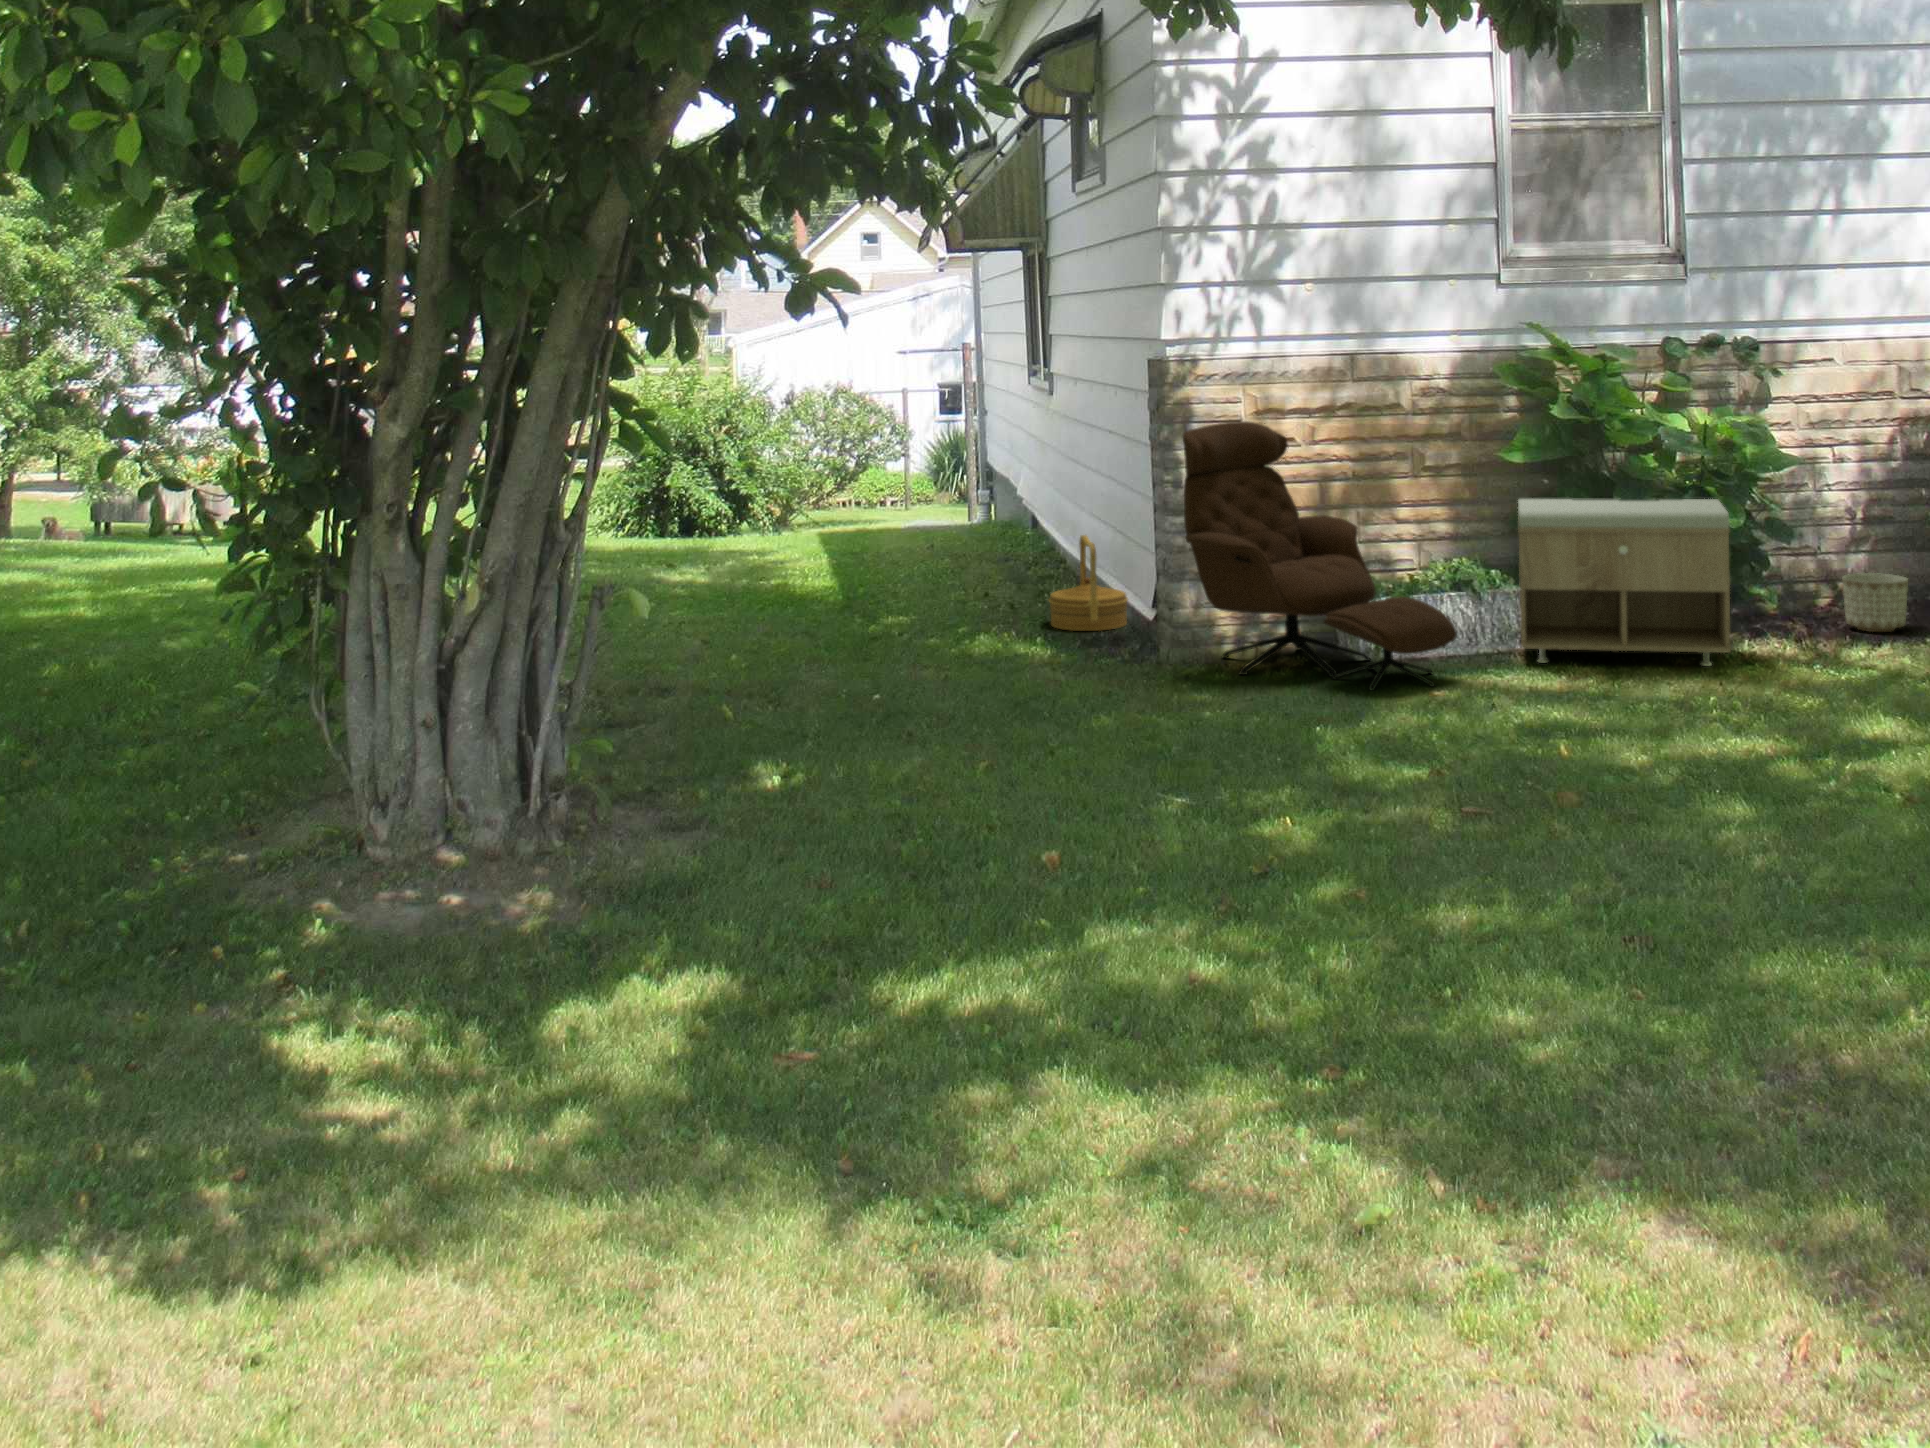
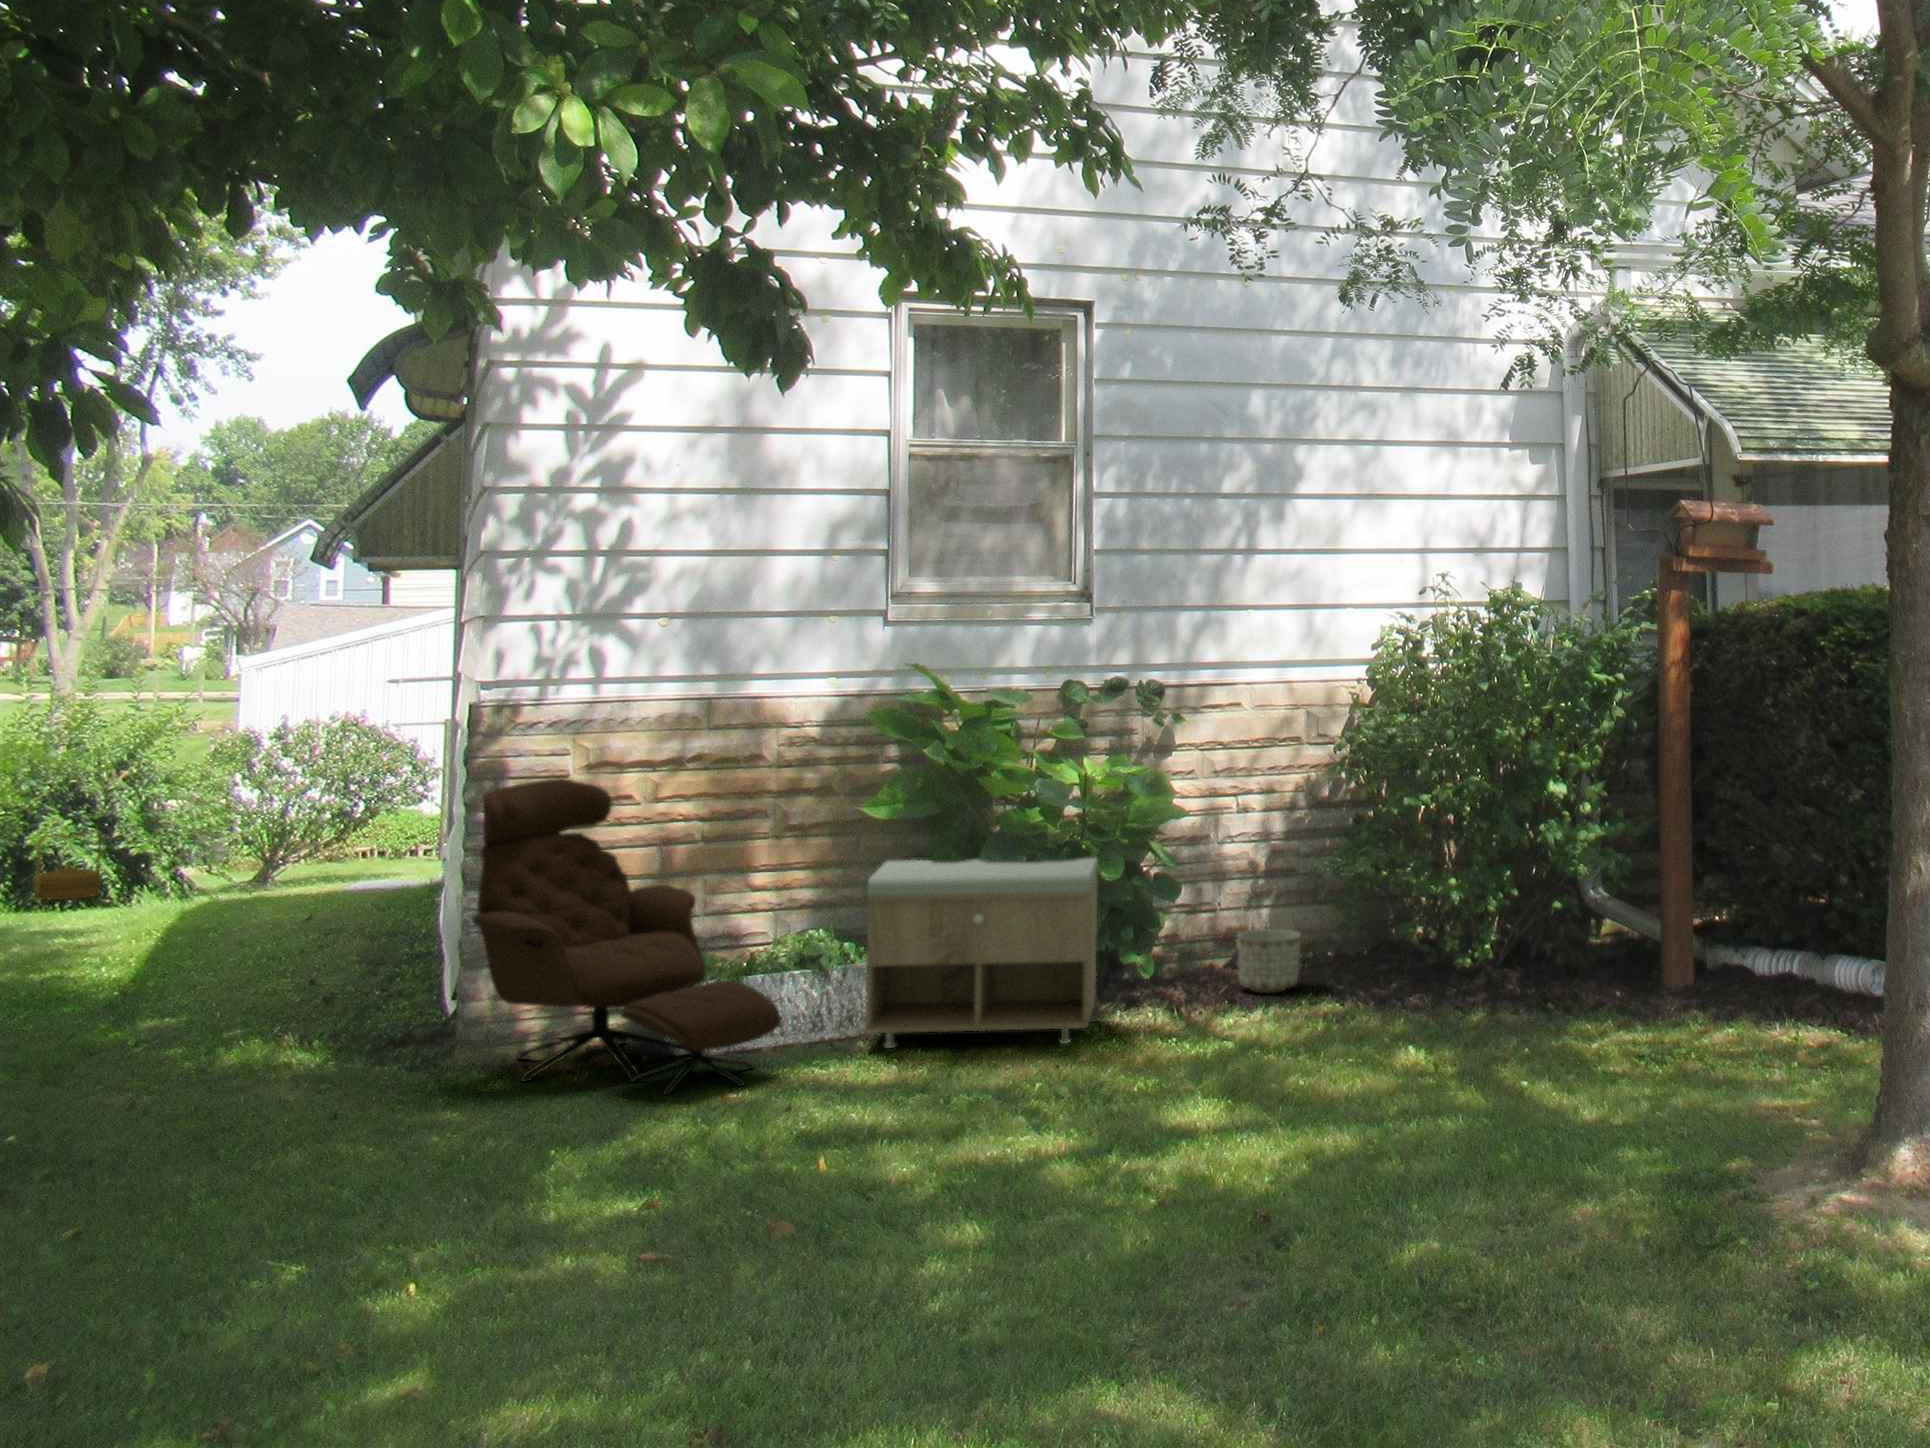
woven basket: present [1049,535,1128,631] -> present [34,832,102,900]

